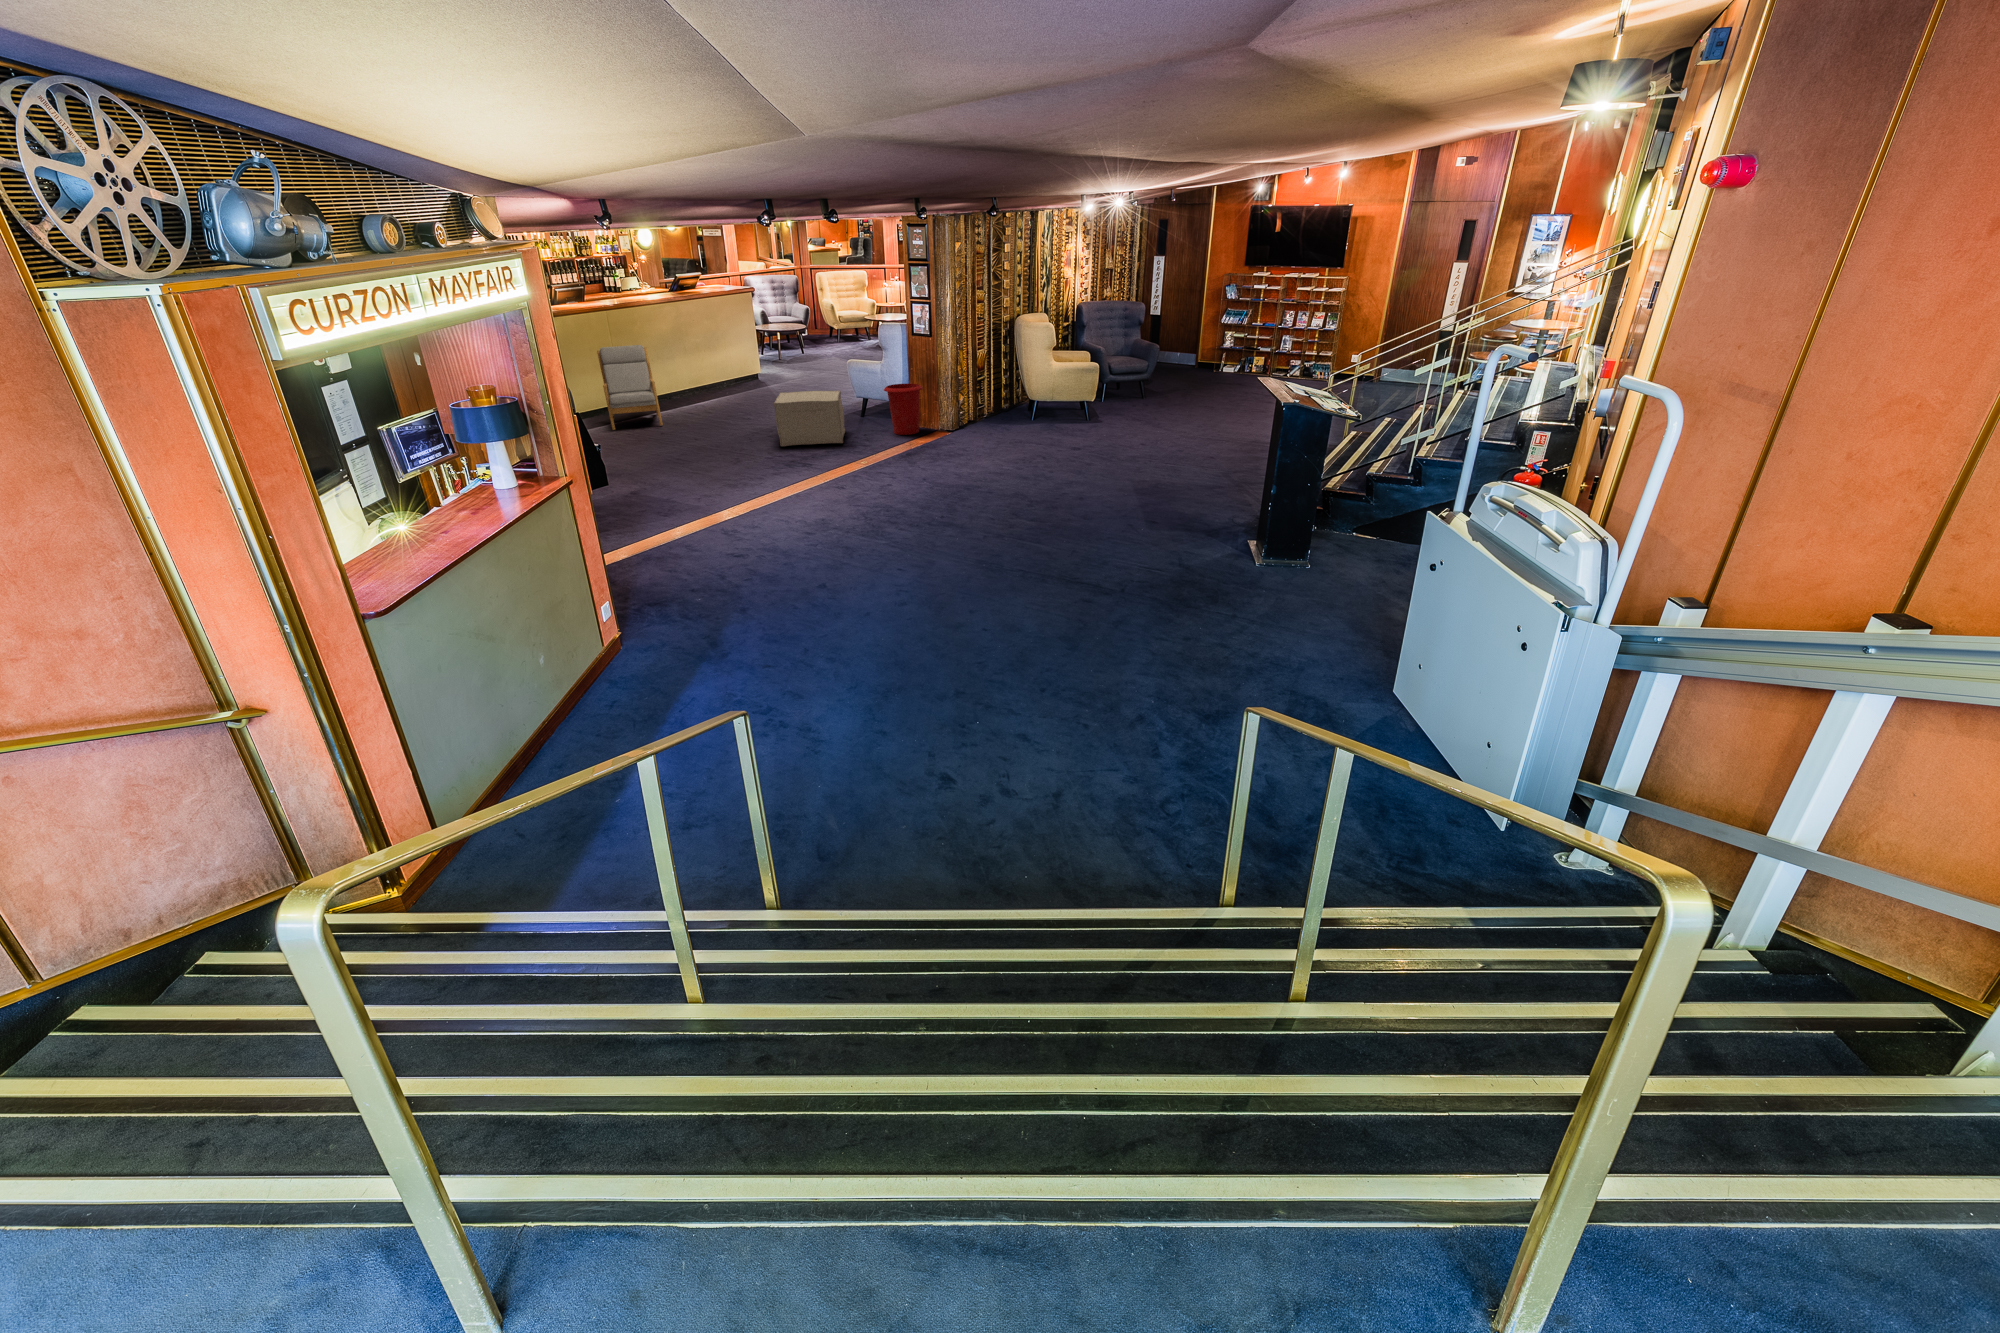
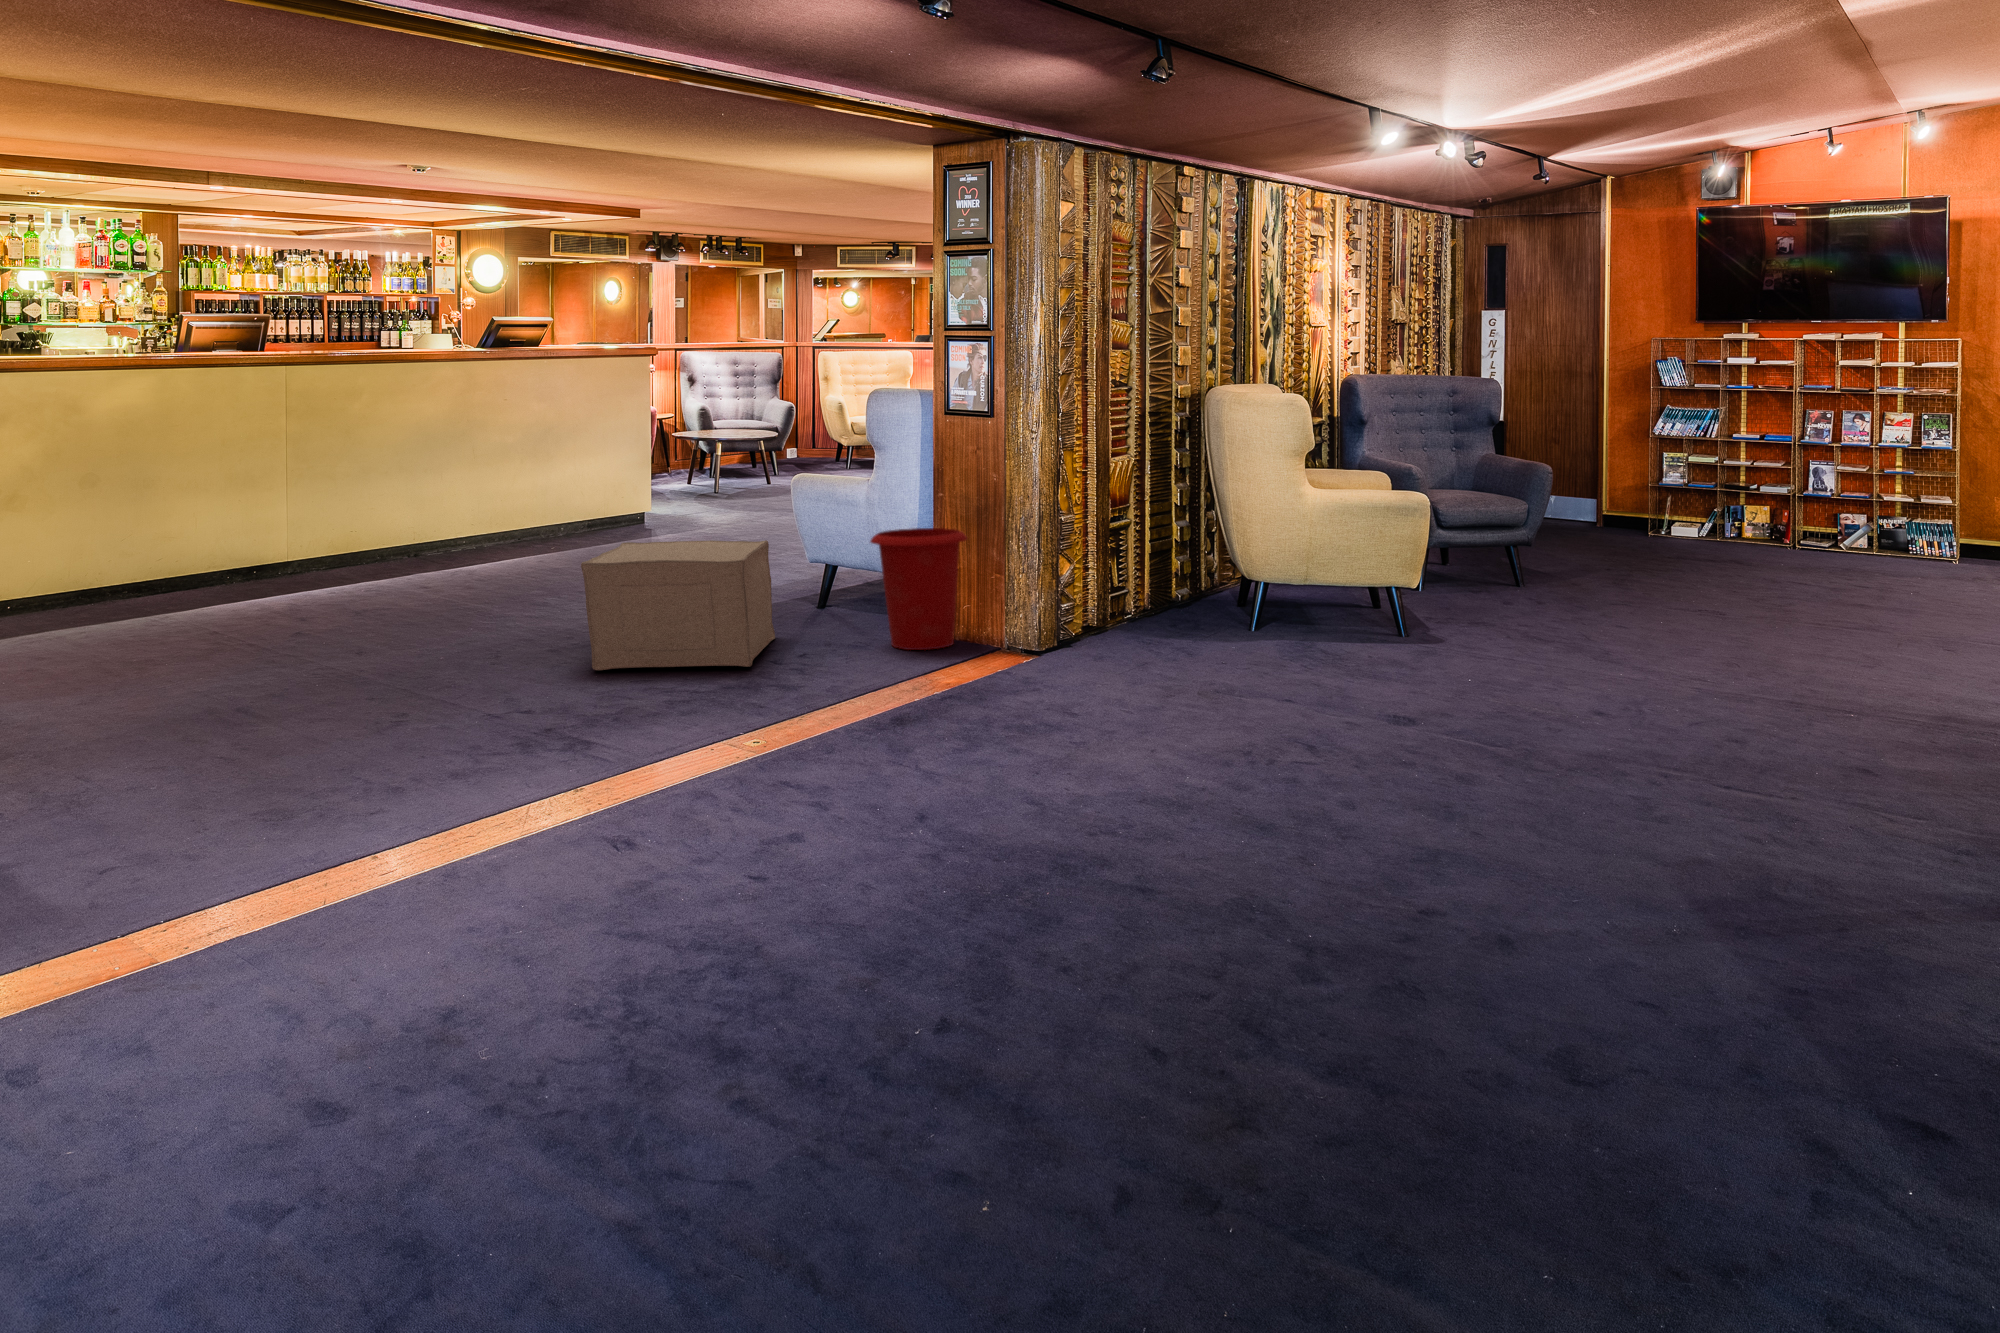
armchair: present [597,345,663,430] -> none [239,441,390,621]

